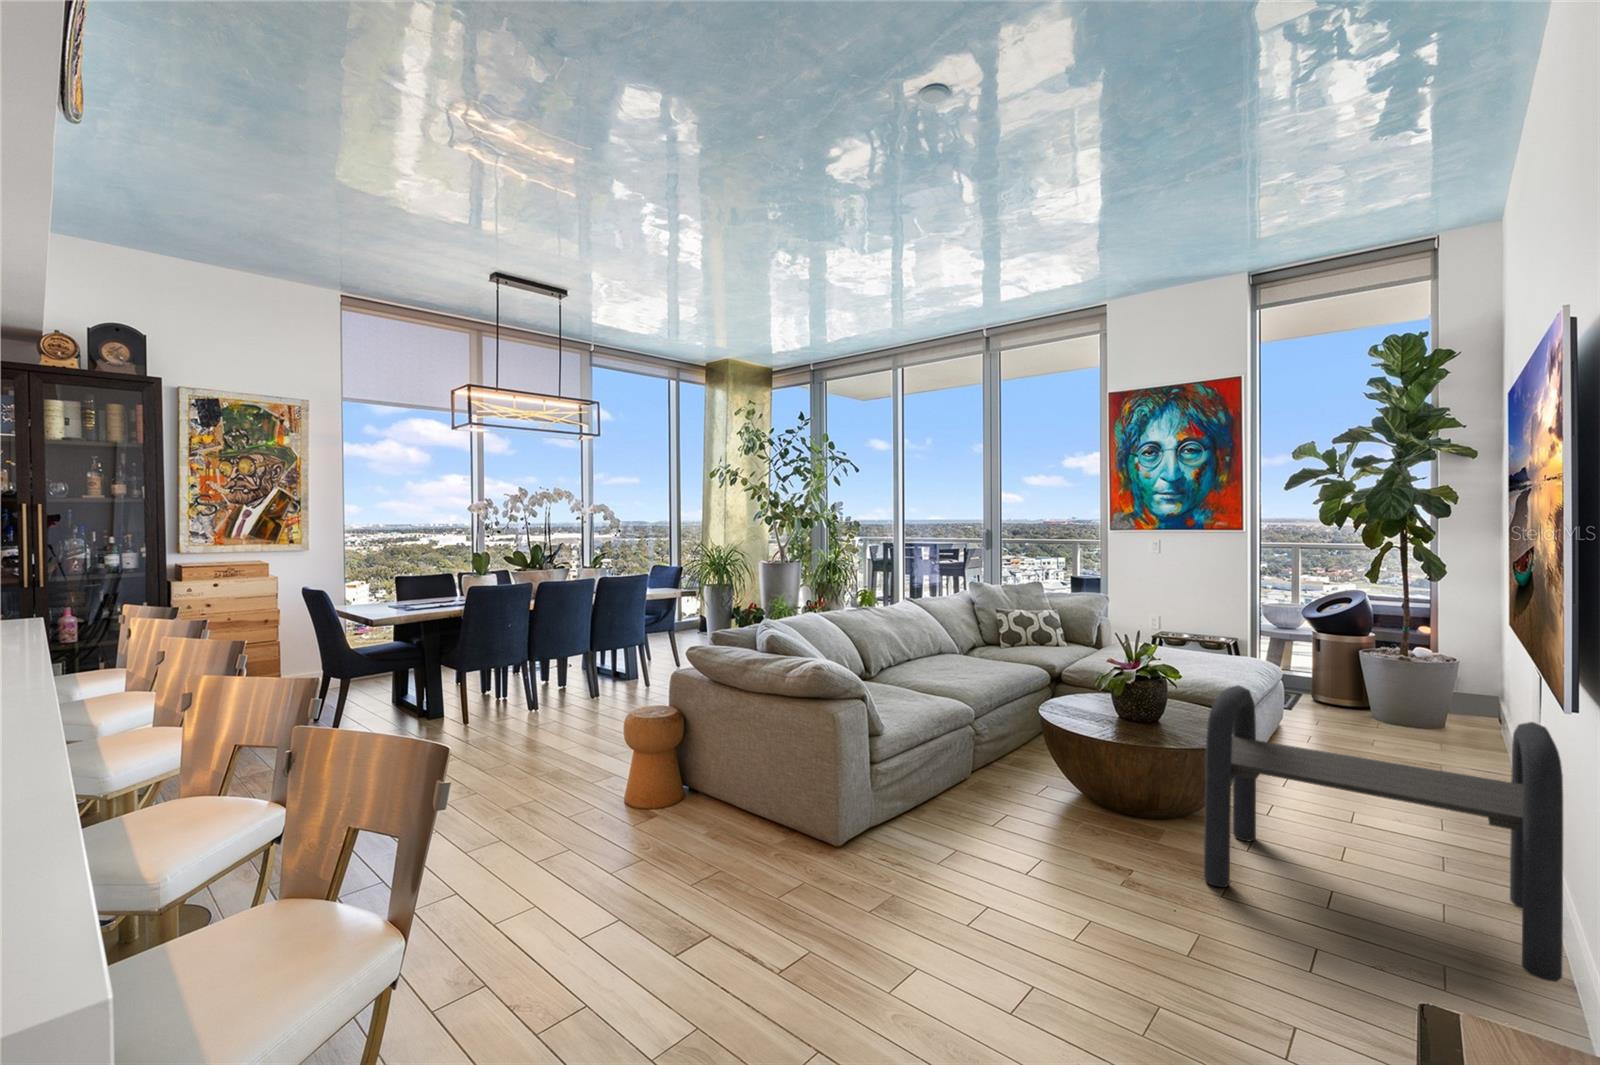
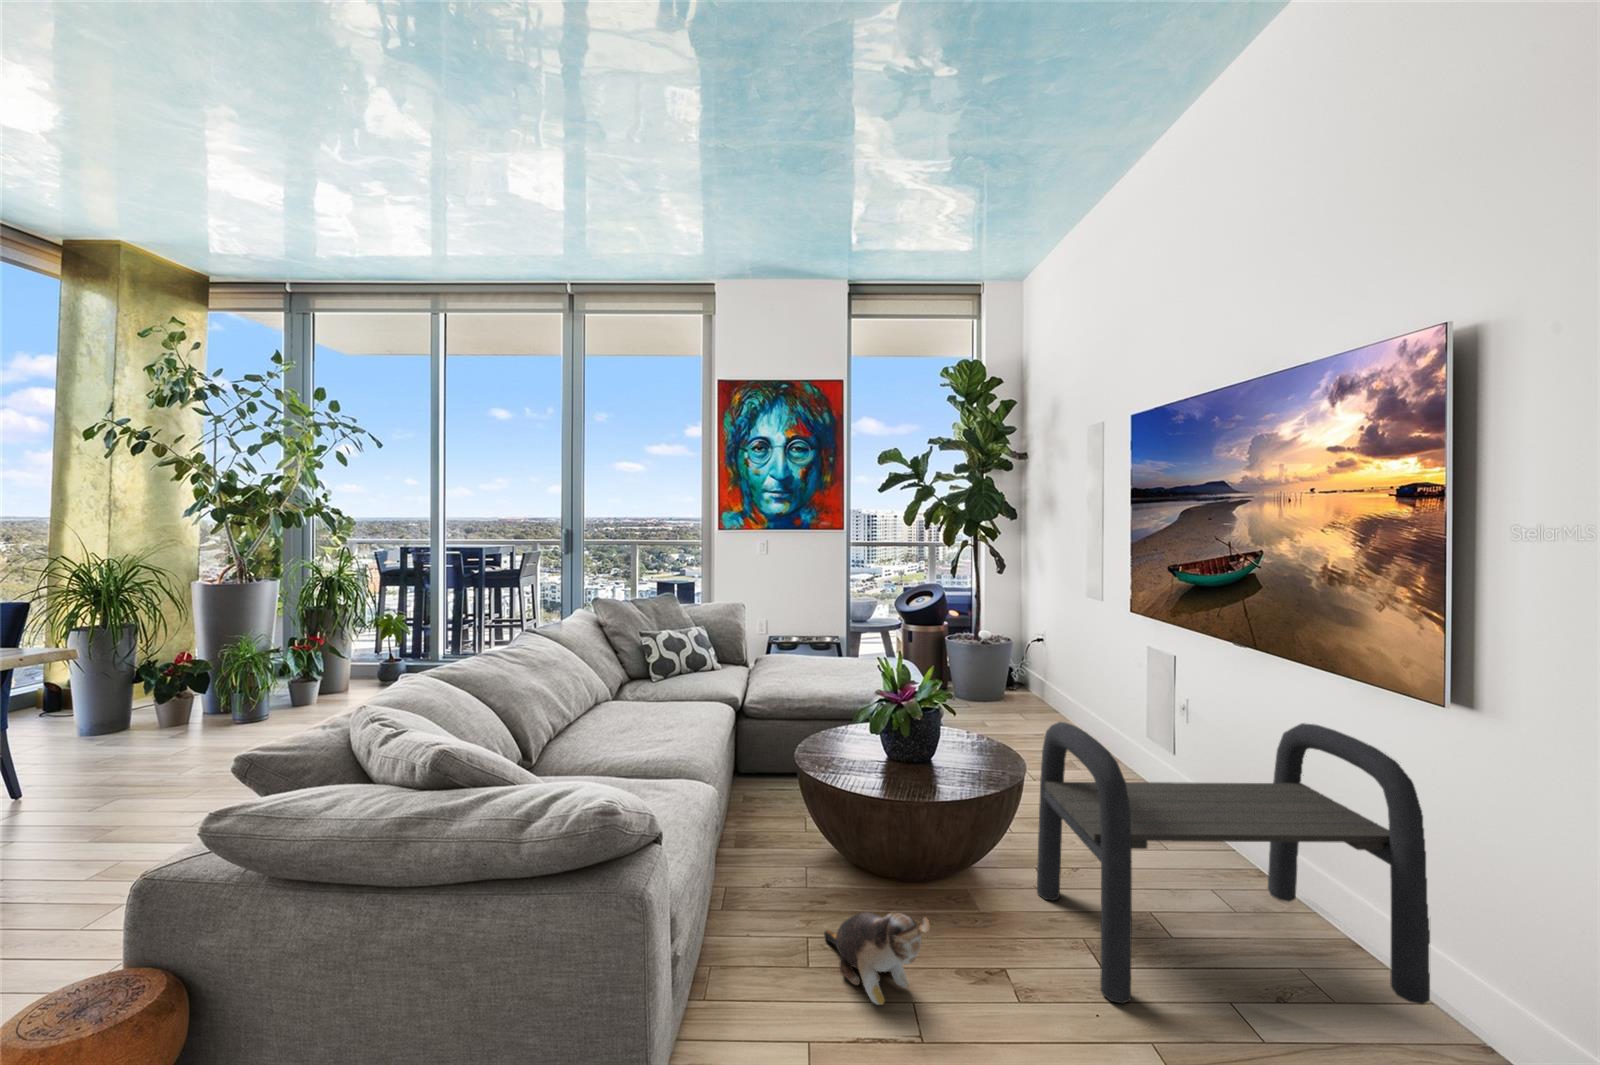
plush toy: none [1022,777,1061,834] -> present [824,912,930,1005]

